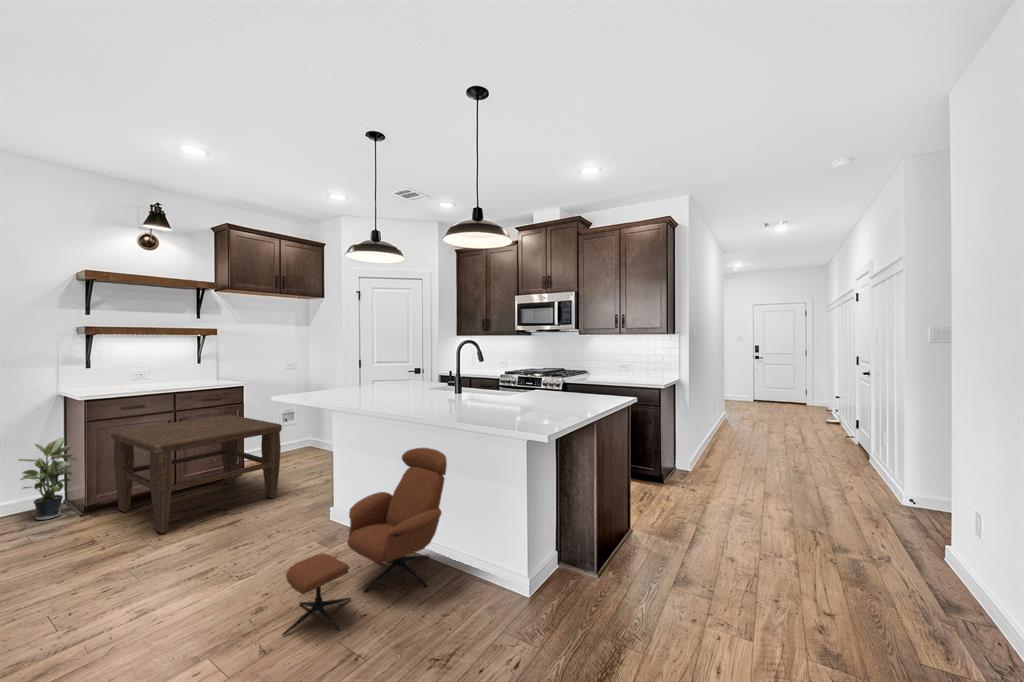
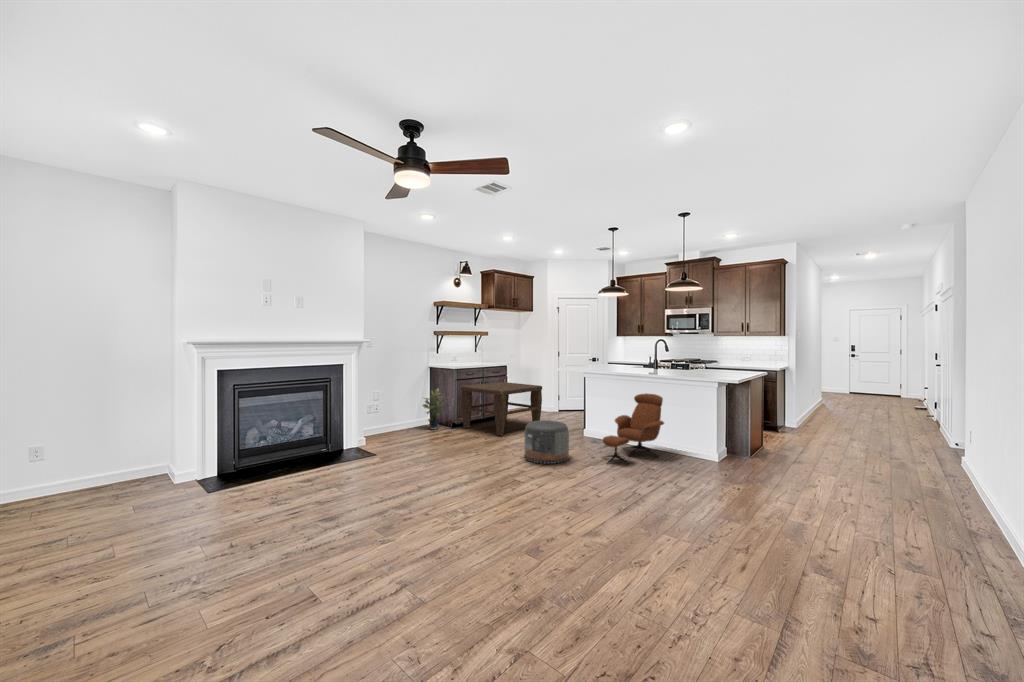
pouf: none [93,523,224,653] -> present [525,420,569,464]

